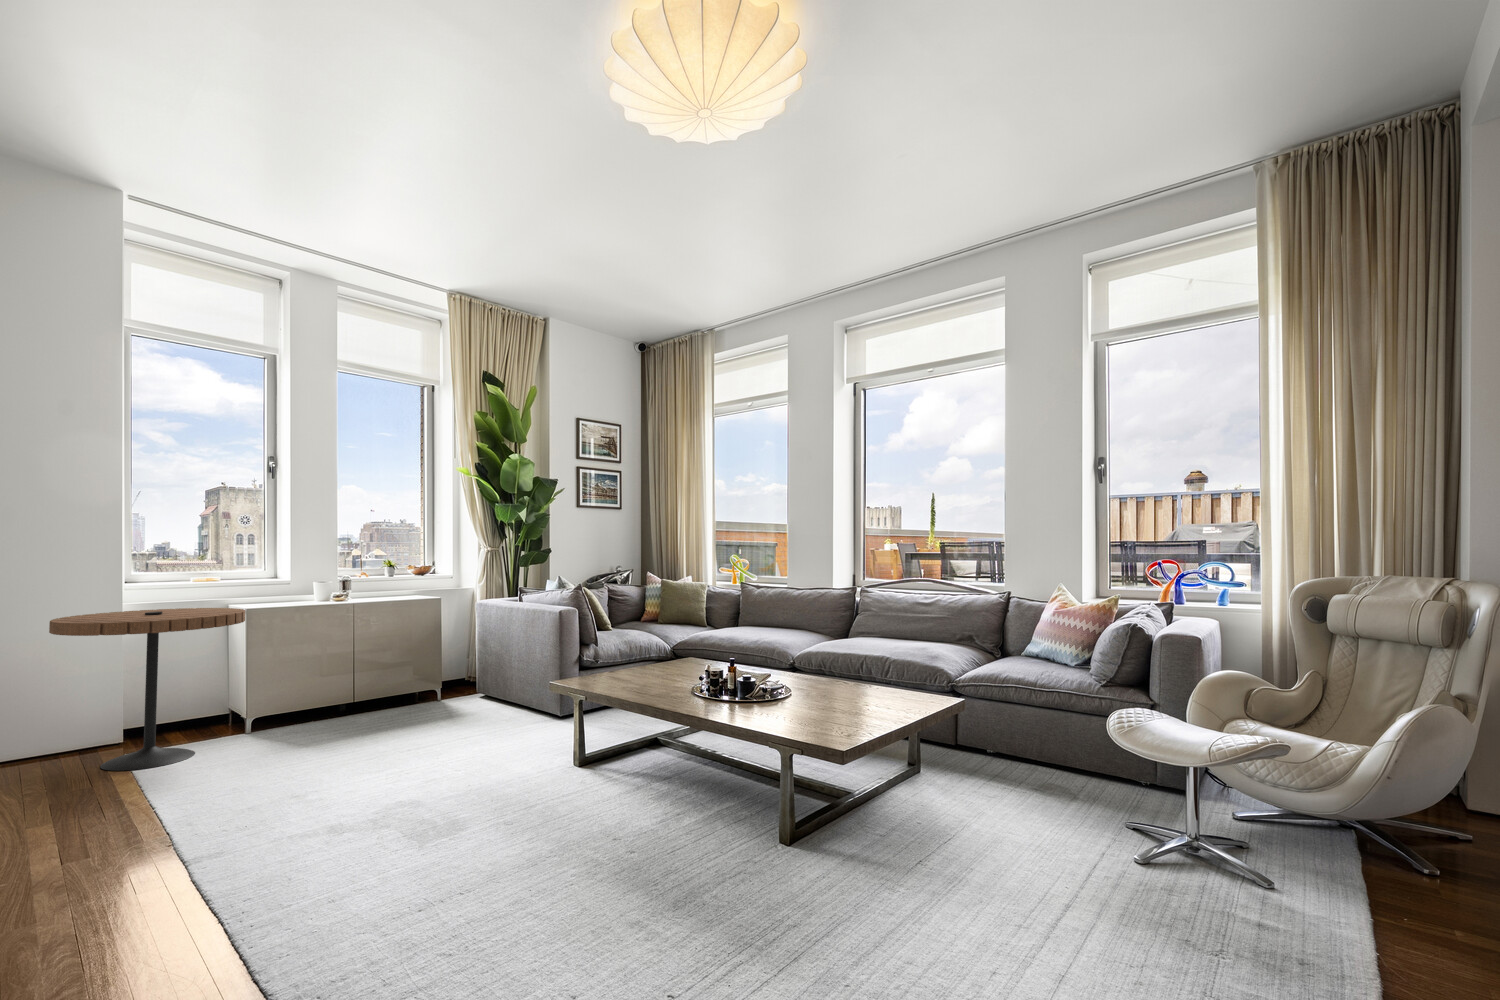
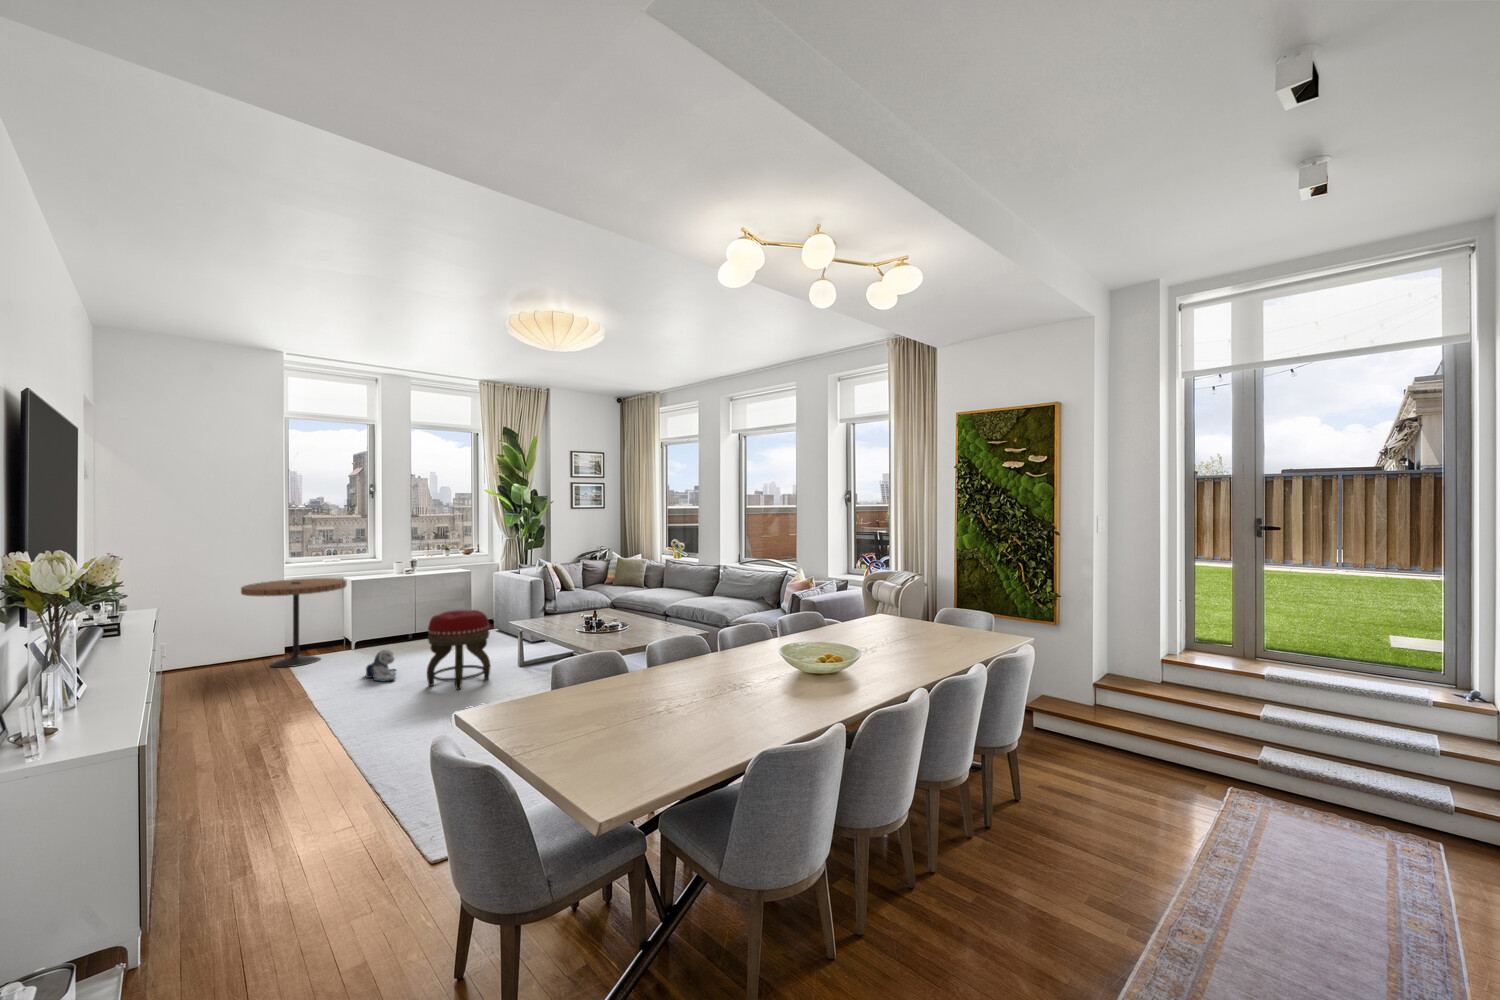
footstool: none [433,651,543,799] -> present [427,610,490,690]
plush toy: none [300,729,364,790] -> present [366,650,396,682]

